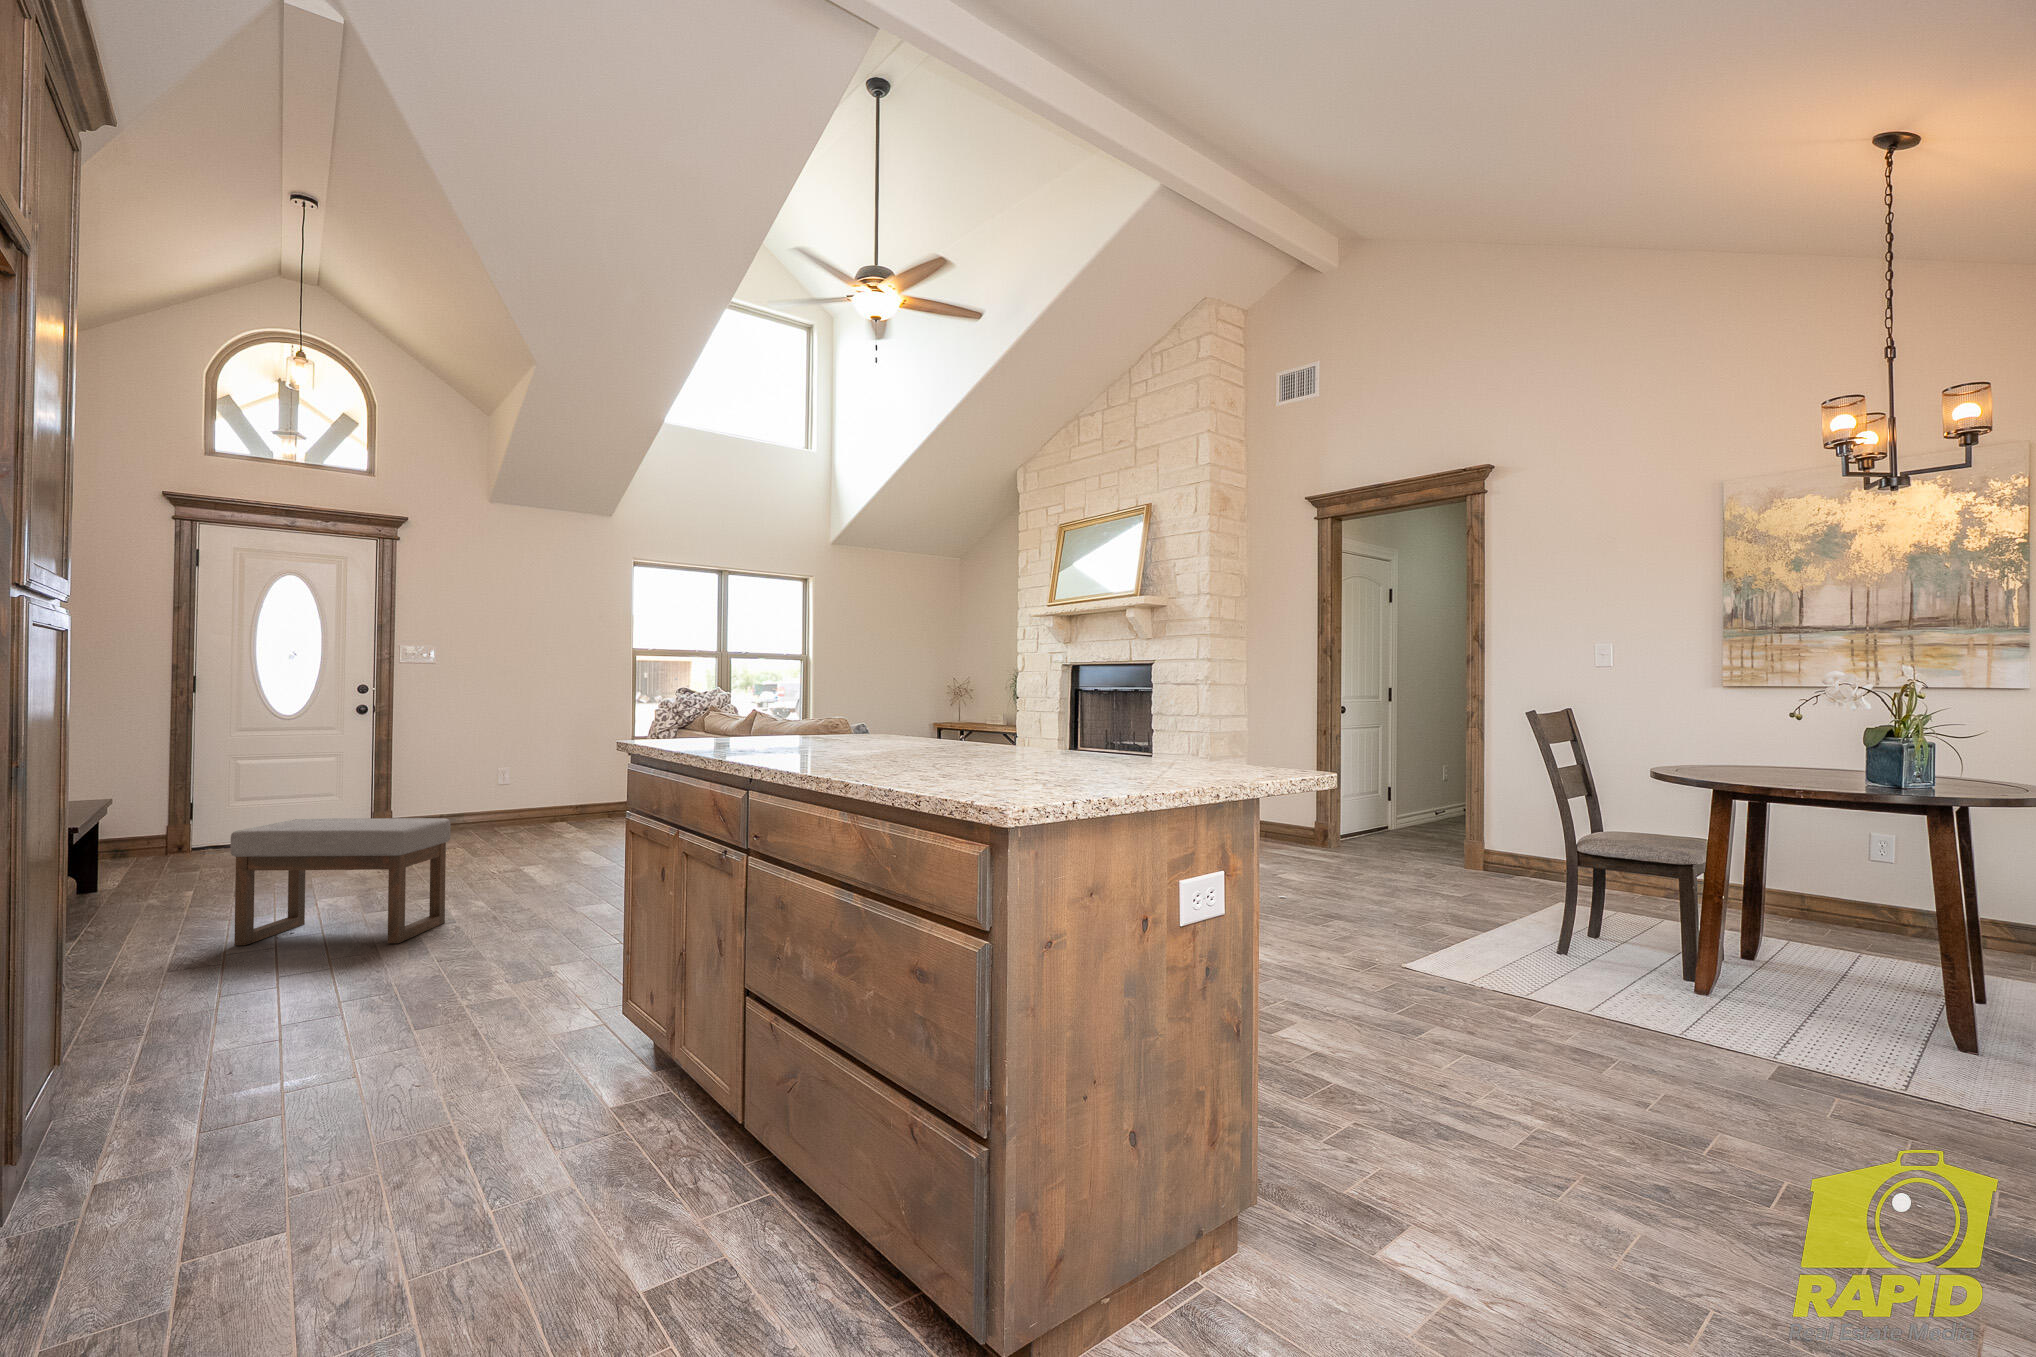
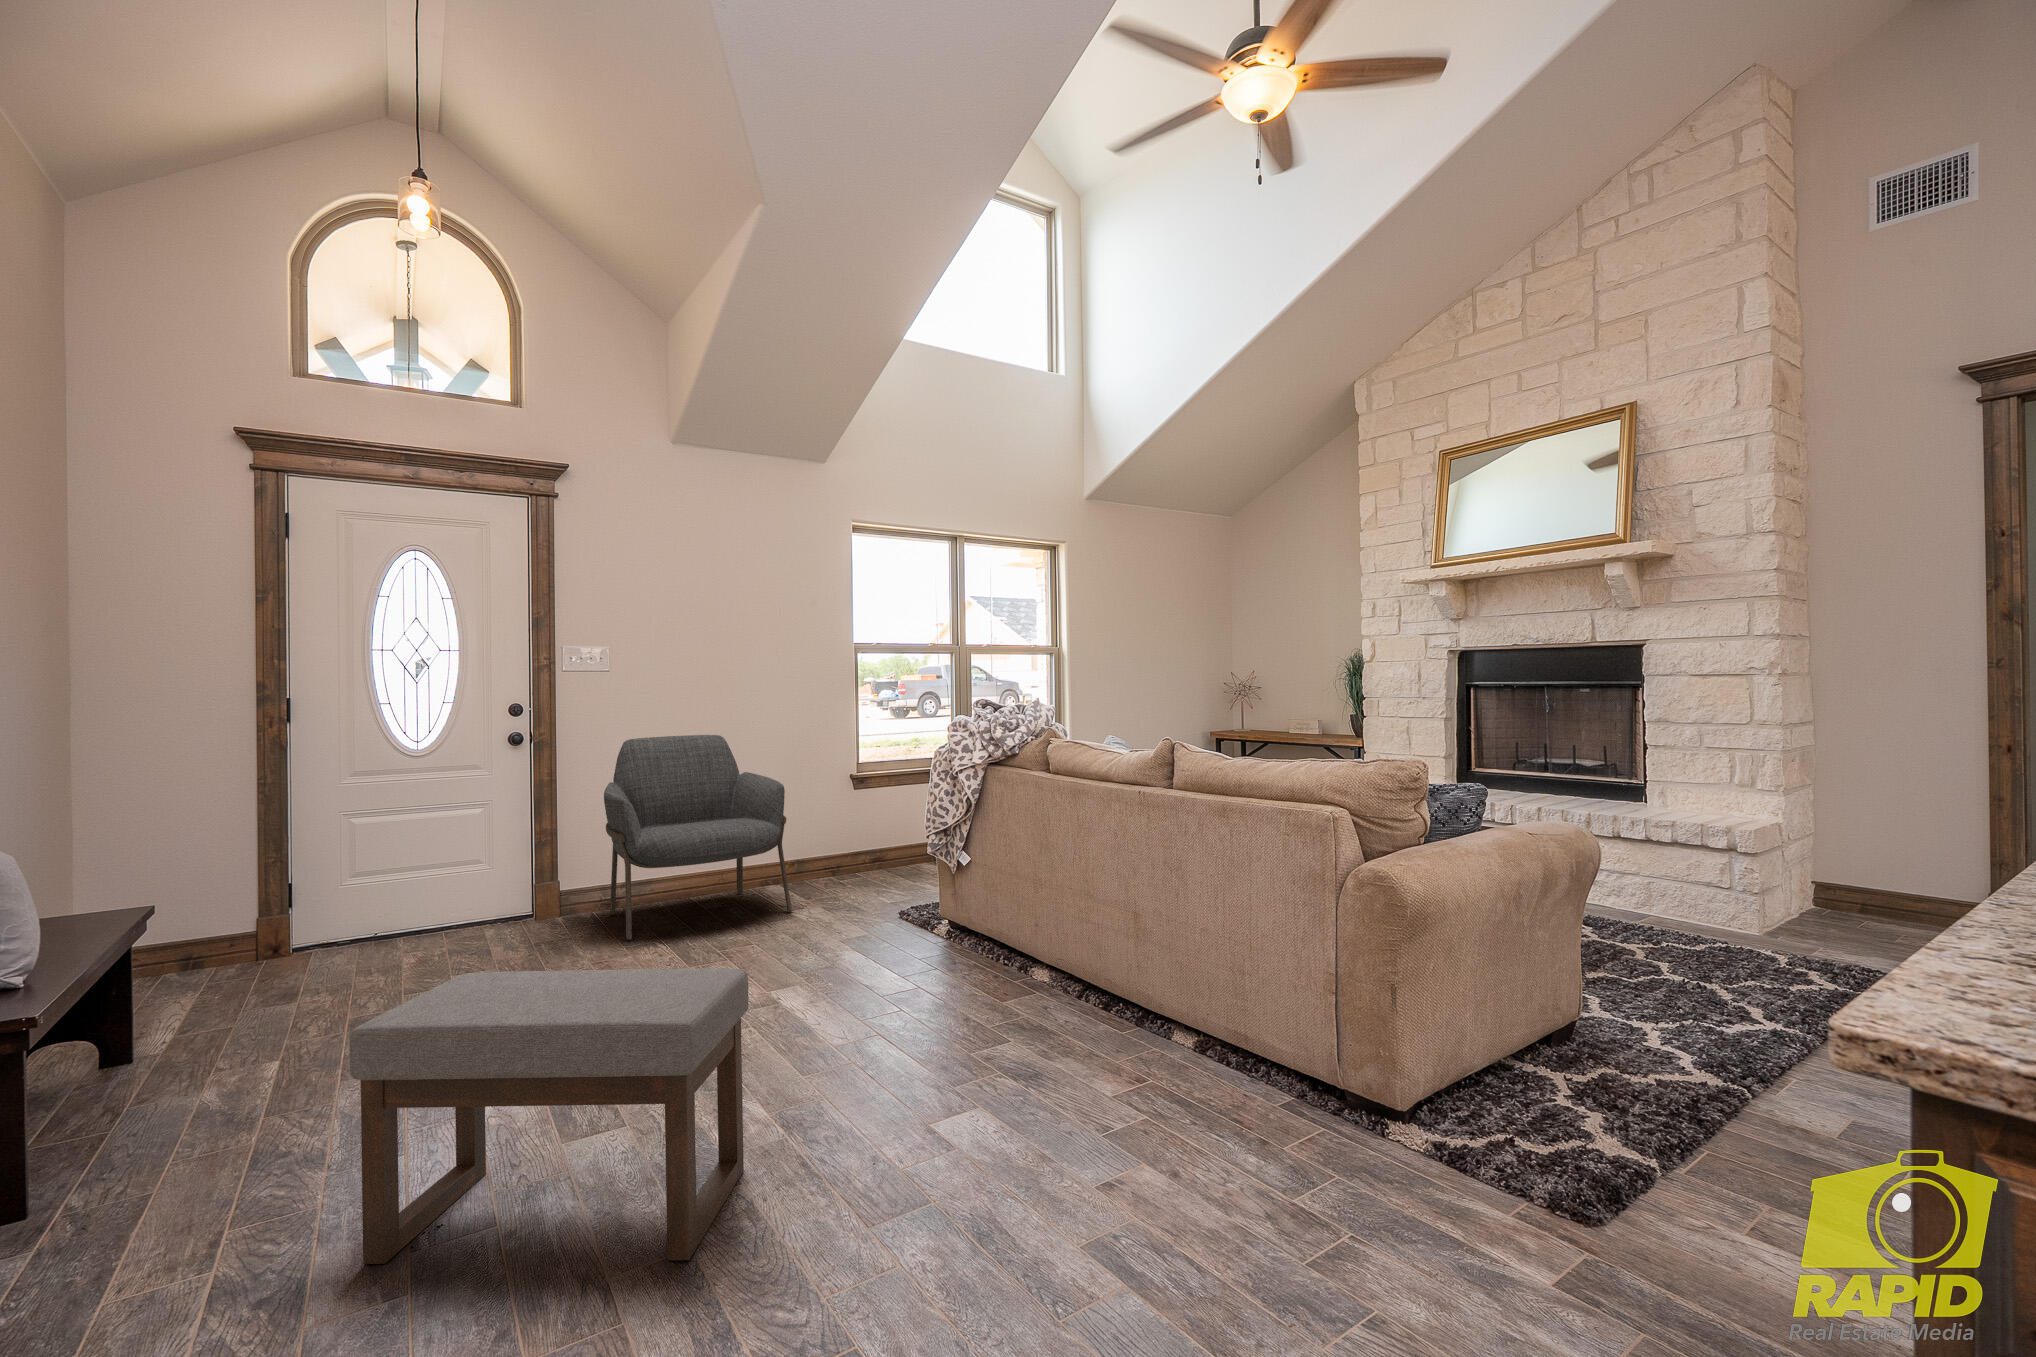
armchair: none [423,711,560,846] -> present [604,735,792,940]

